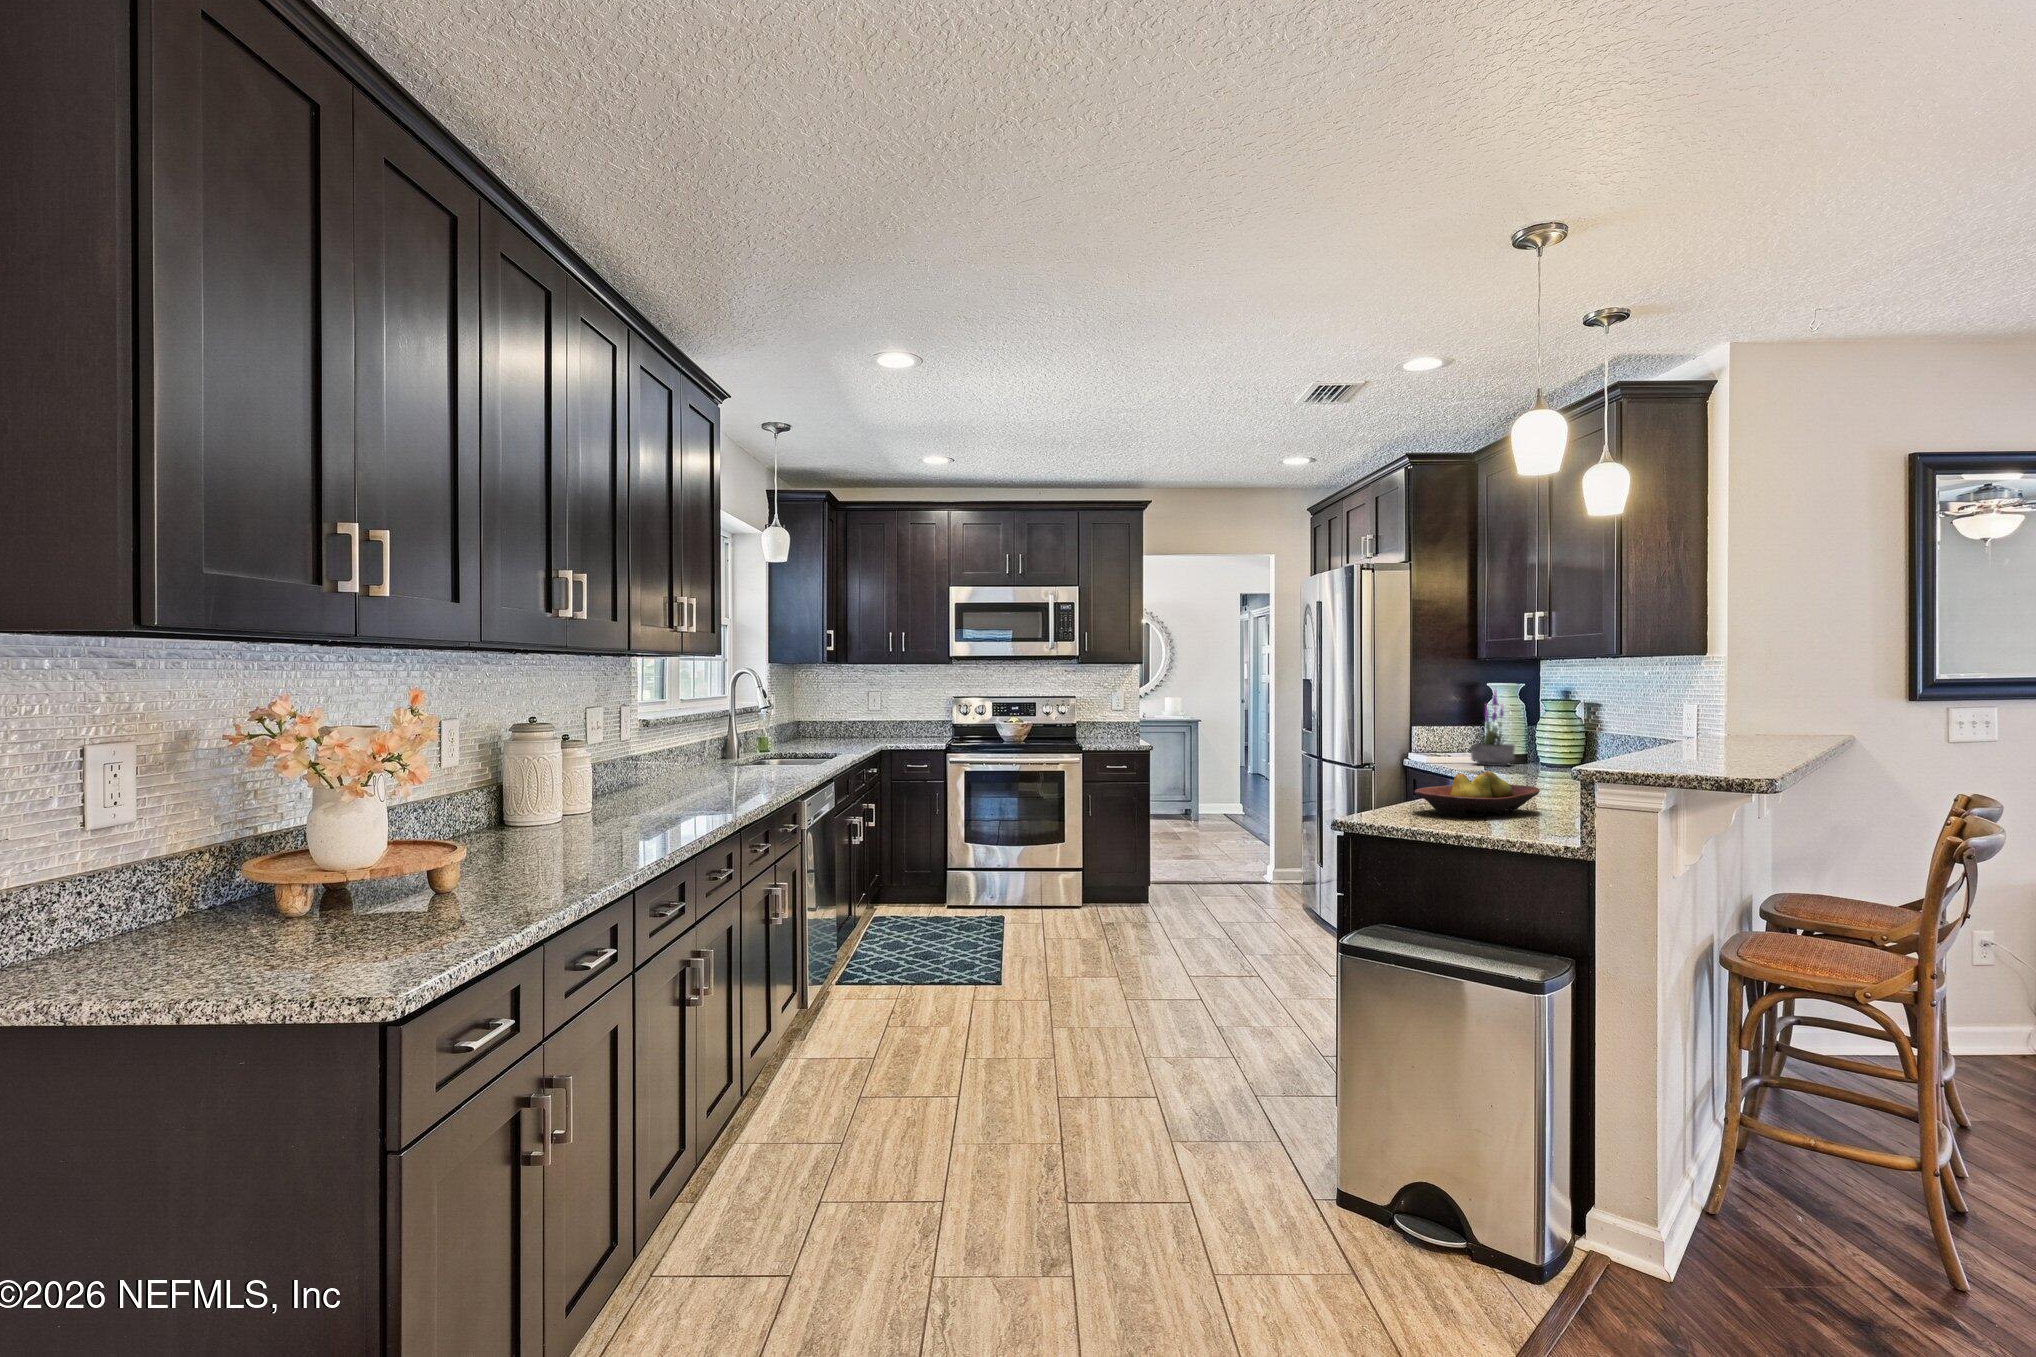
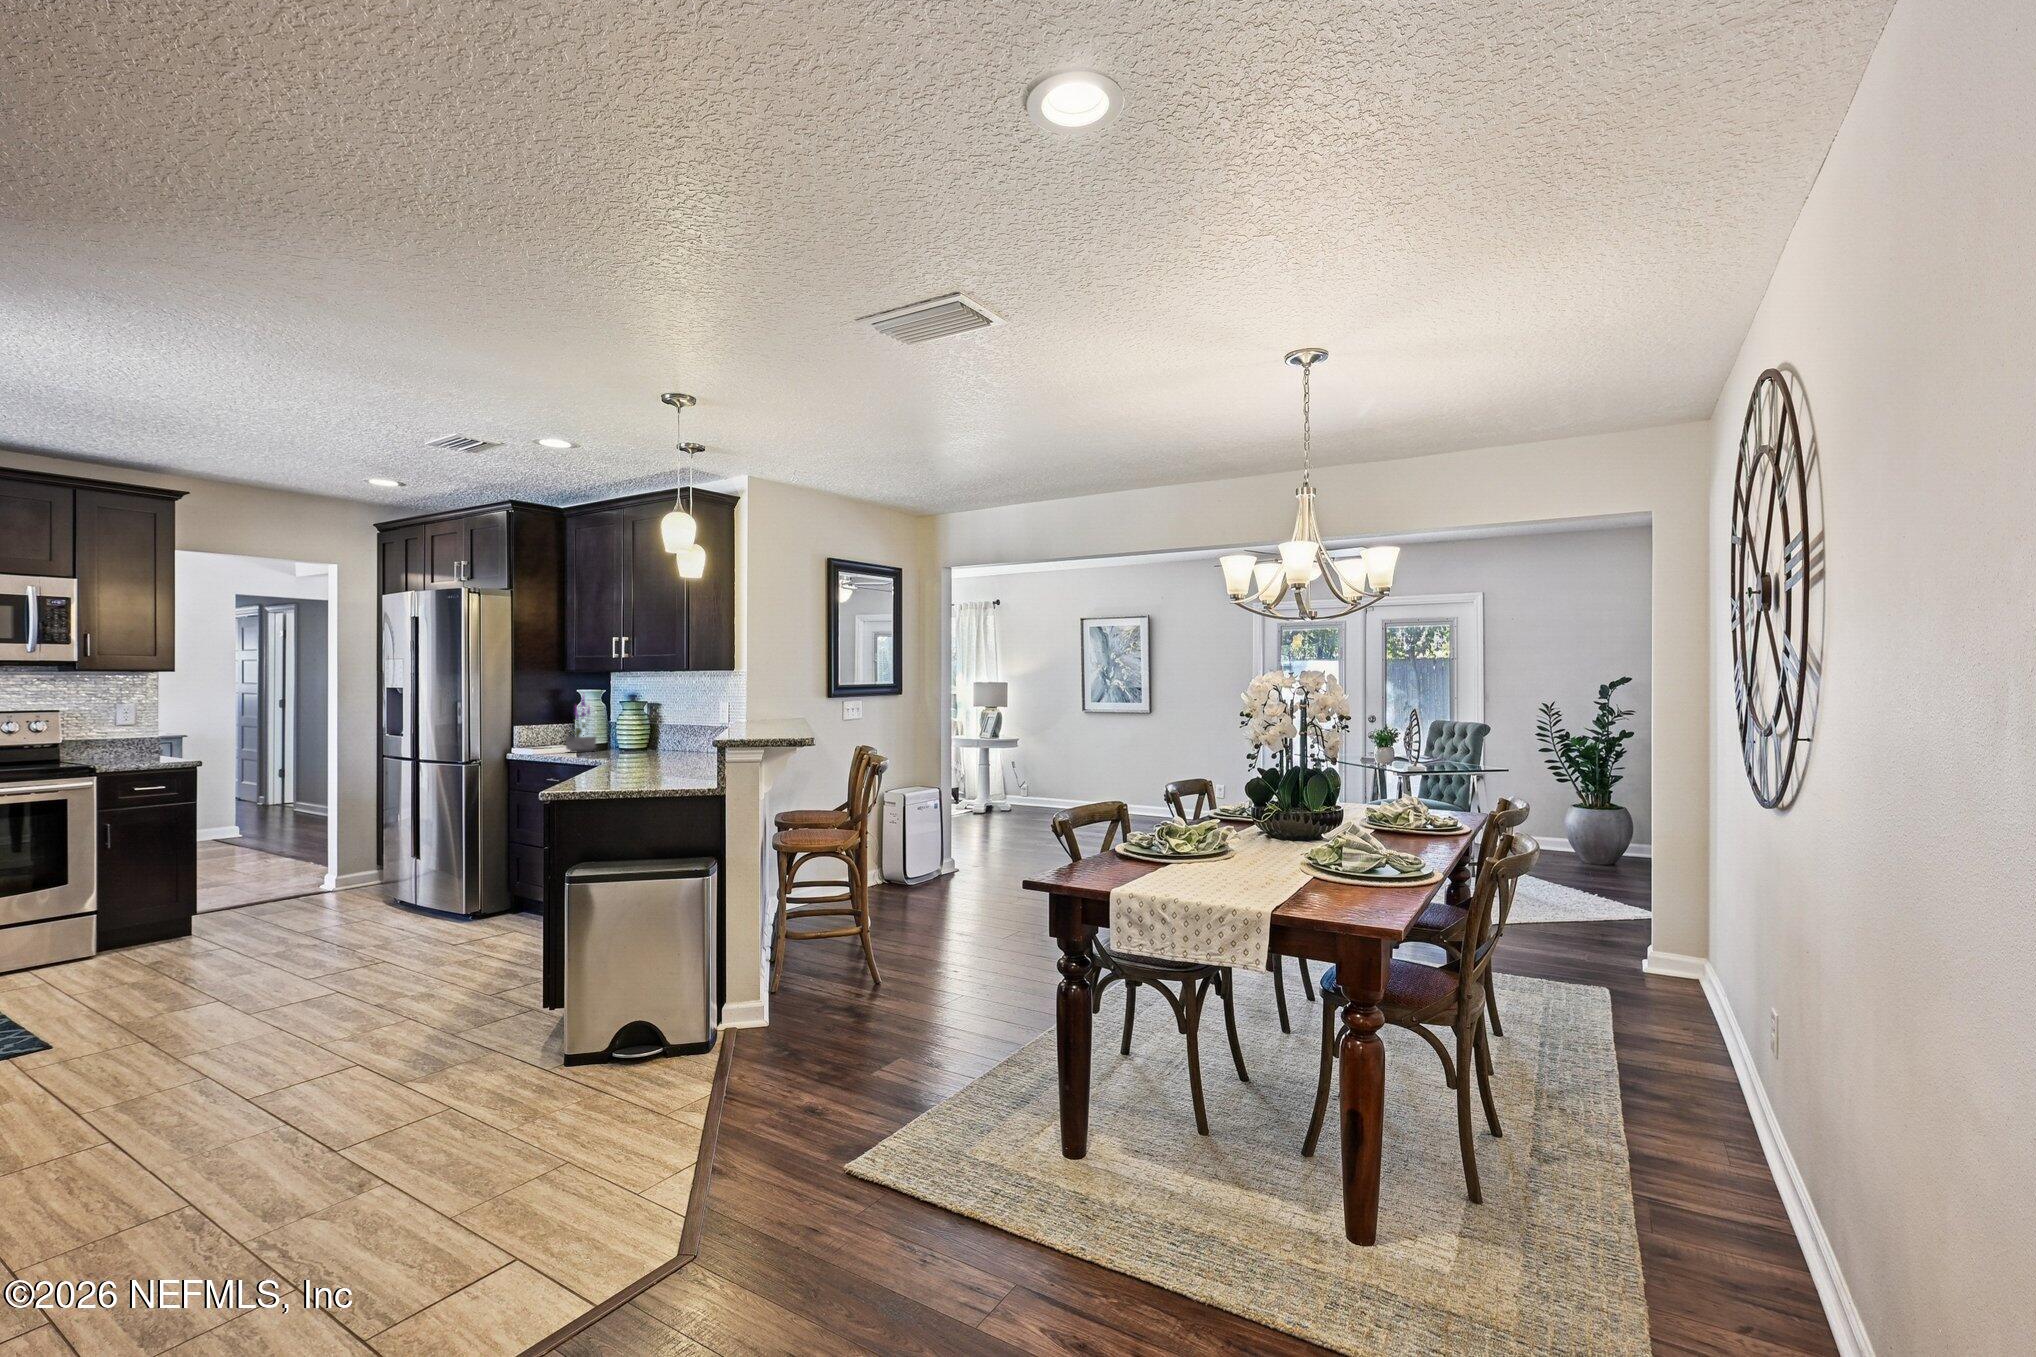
fruit bowl: present [1414,771,1540,817] -> none [599,746,676,778]

